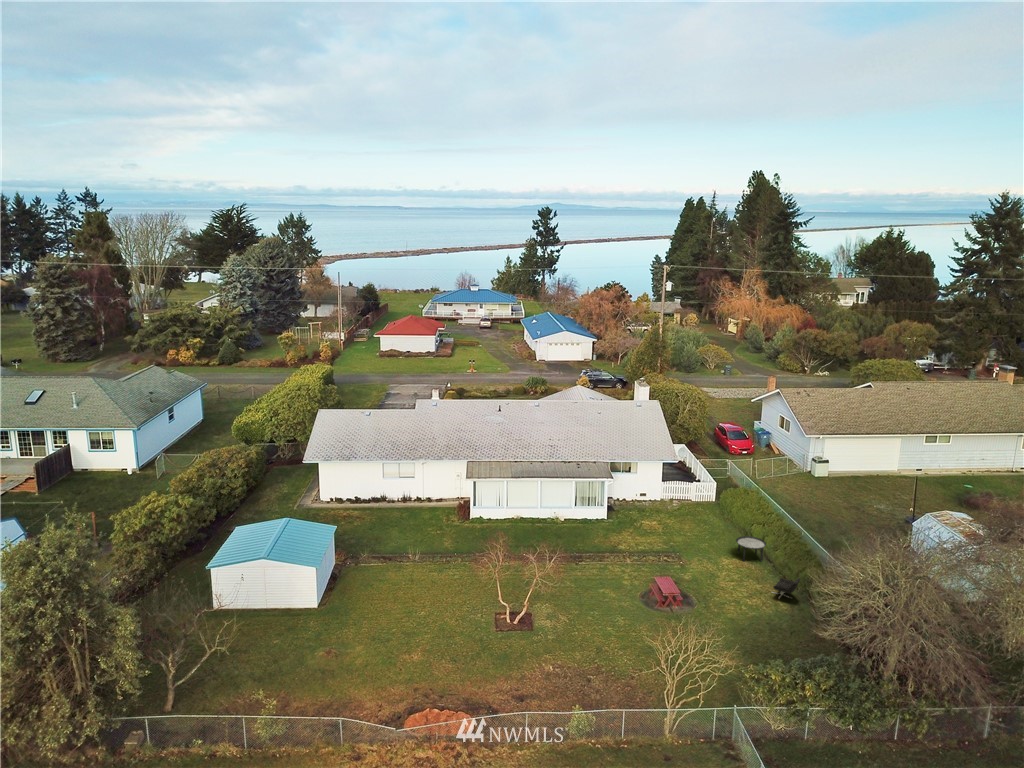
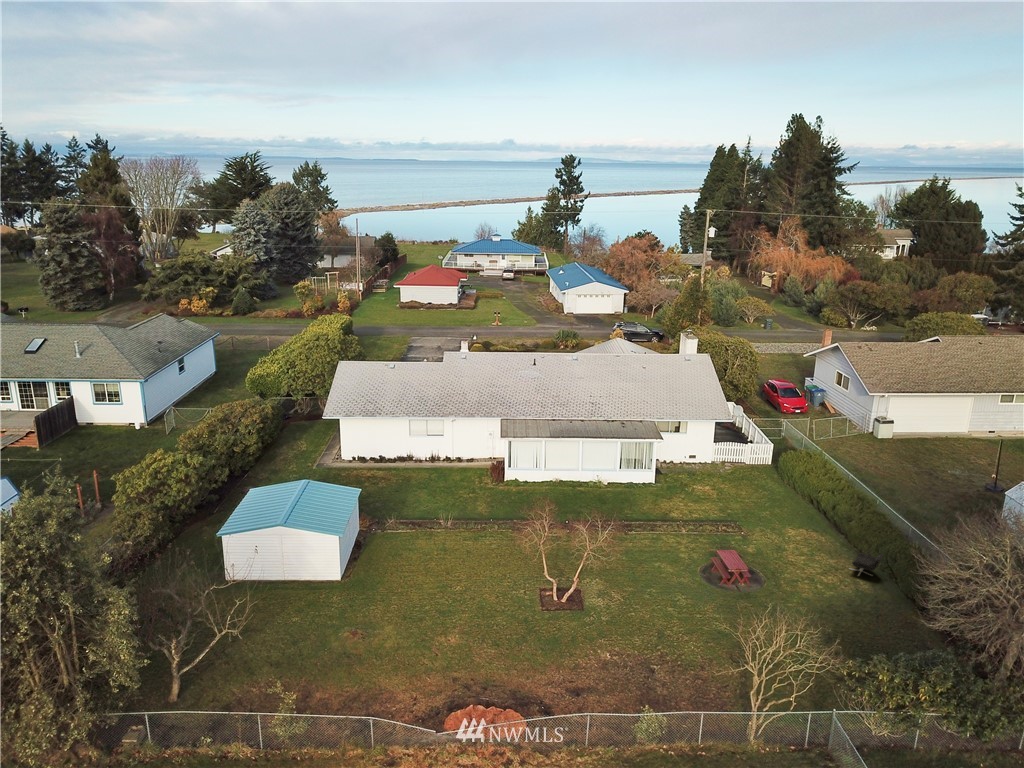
round table: present [736,536,766,562] -> none [804,504,838,533]

